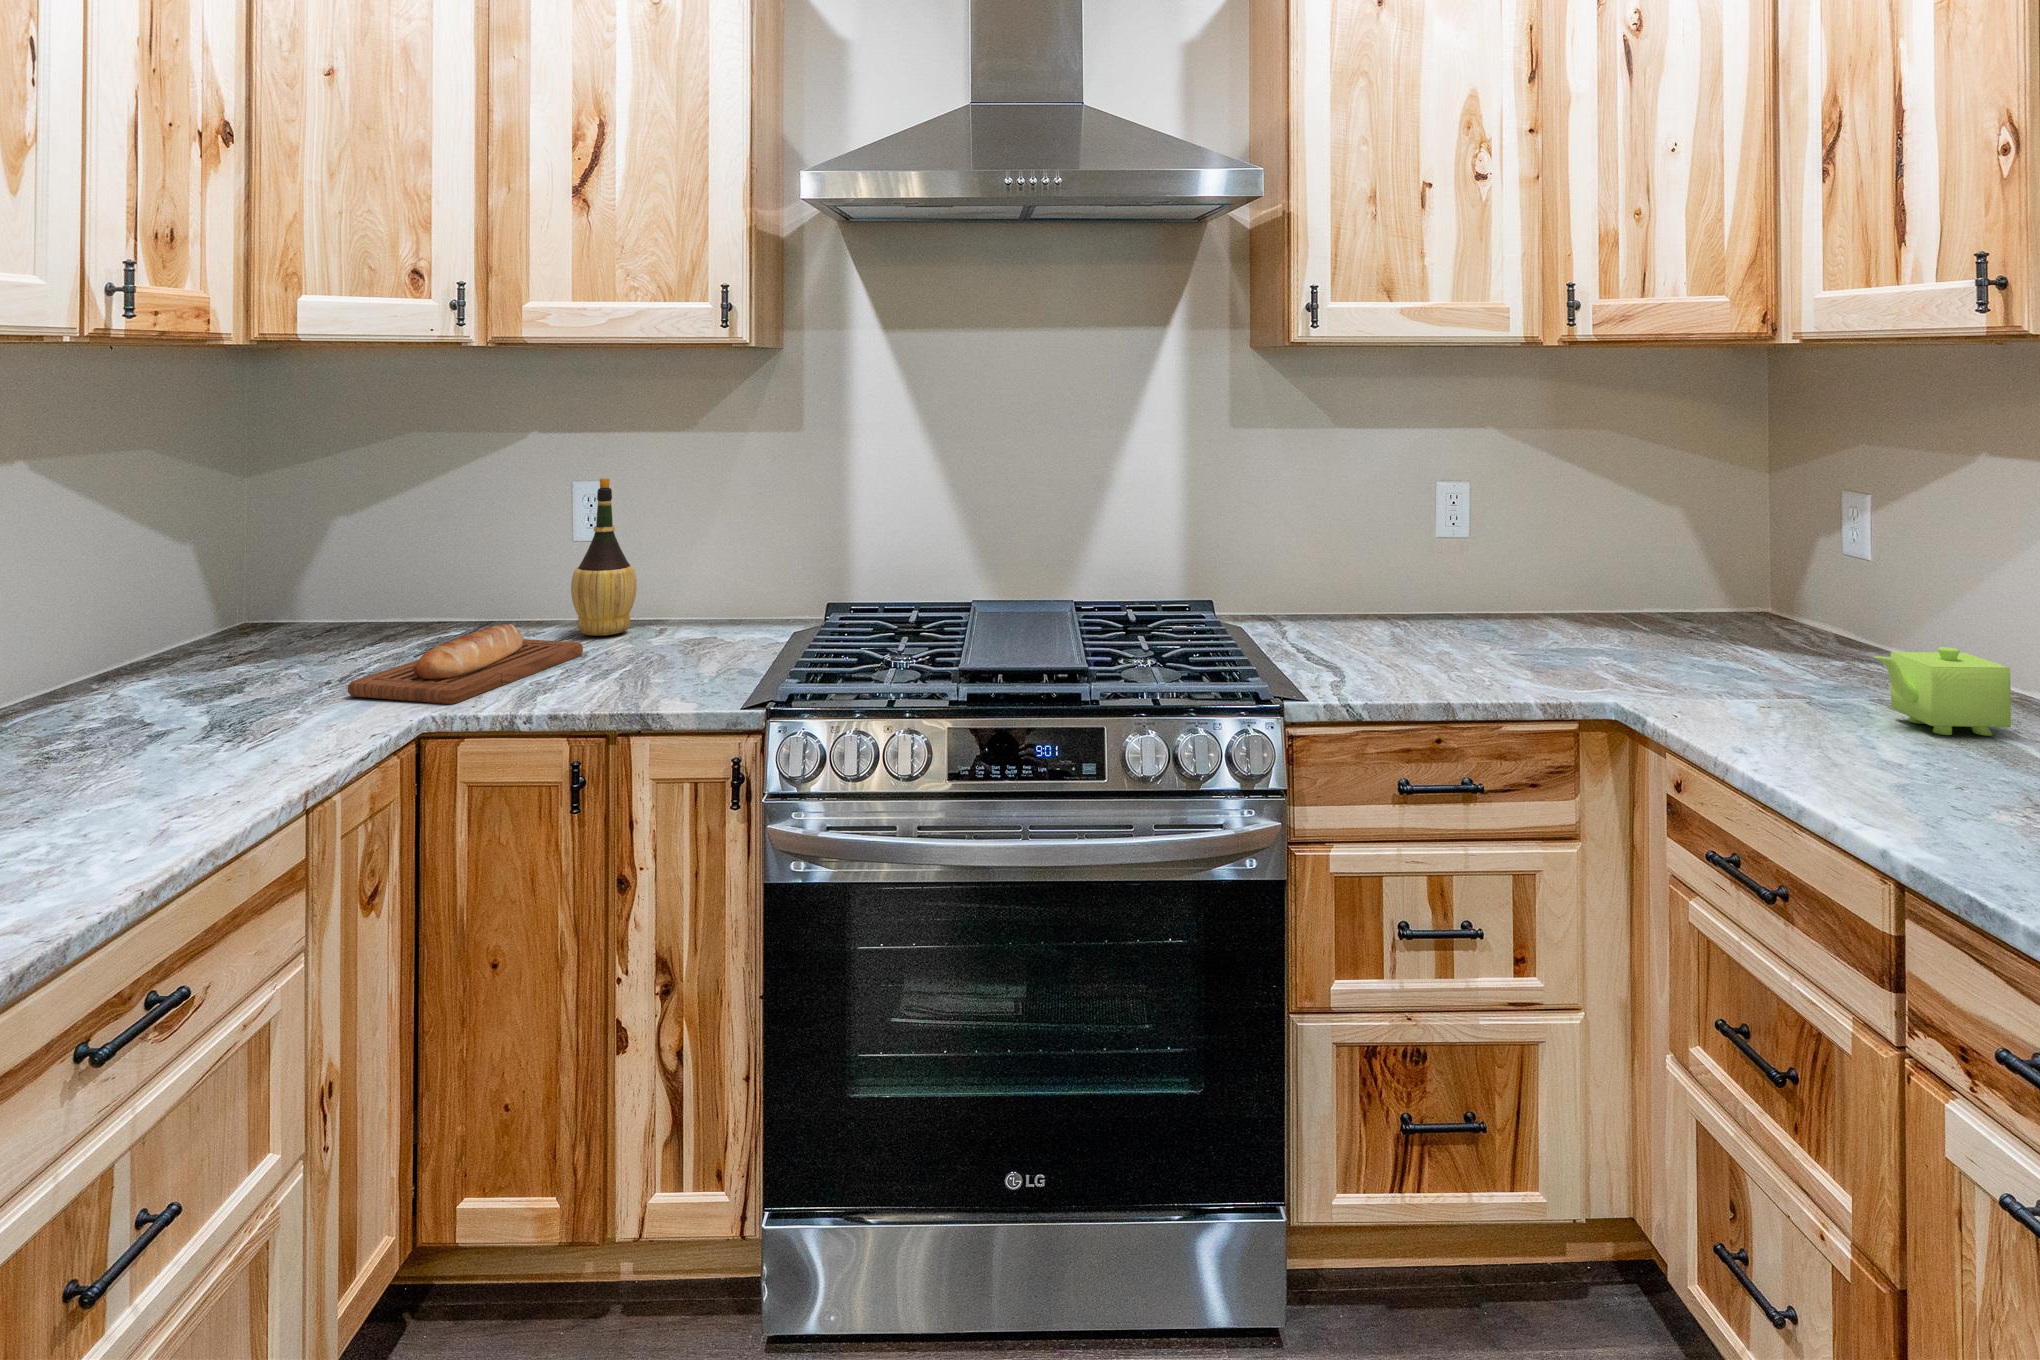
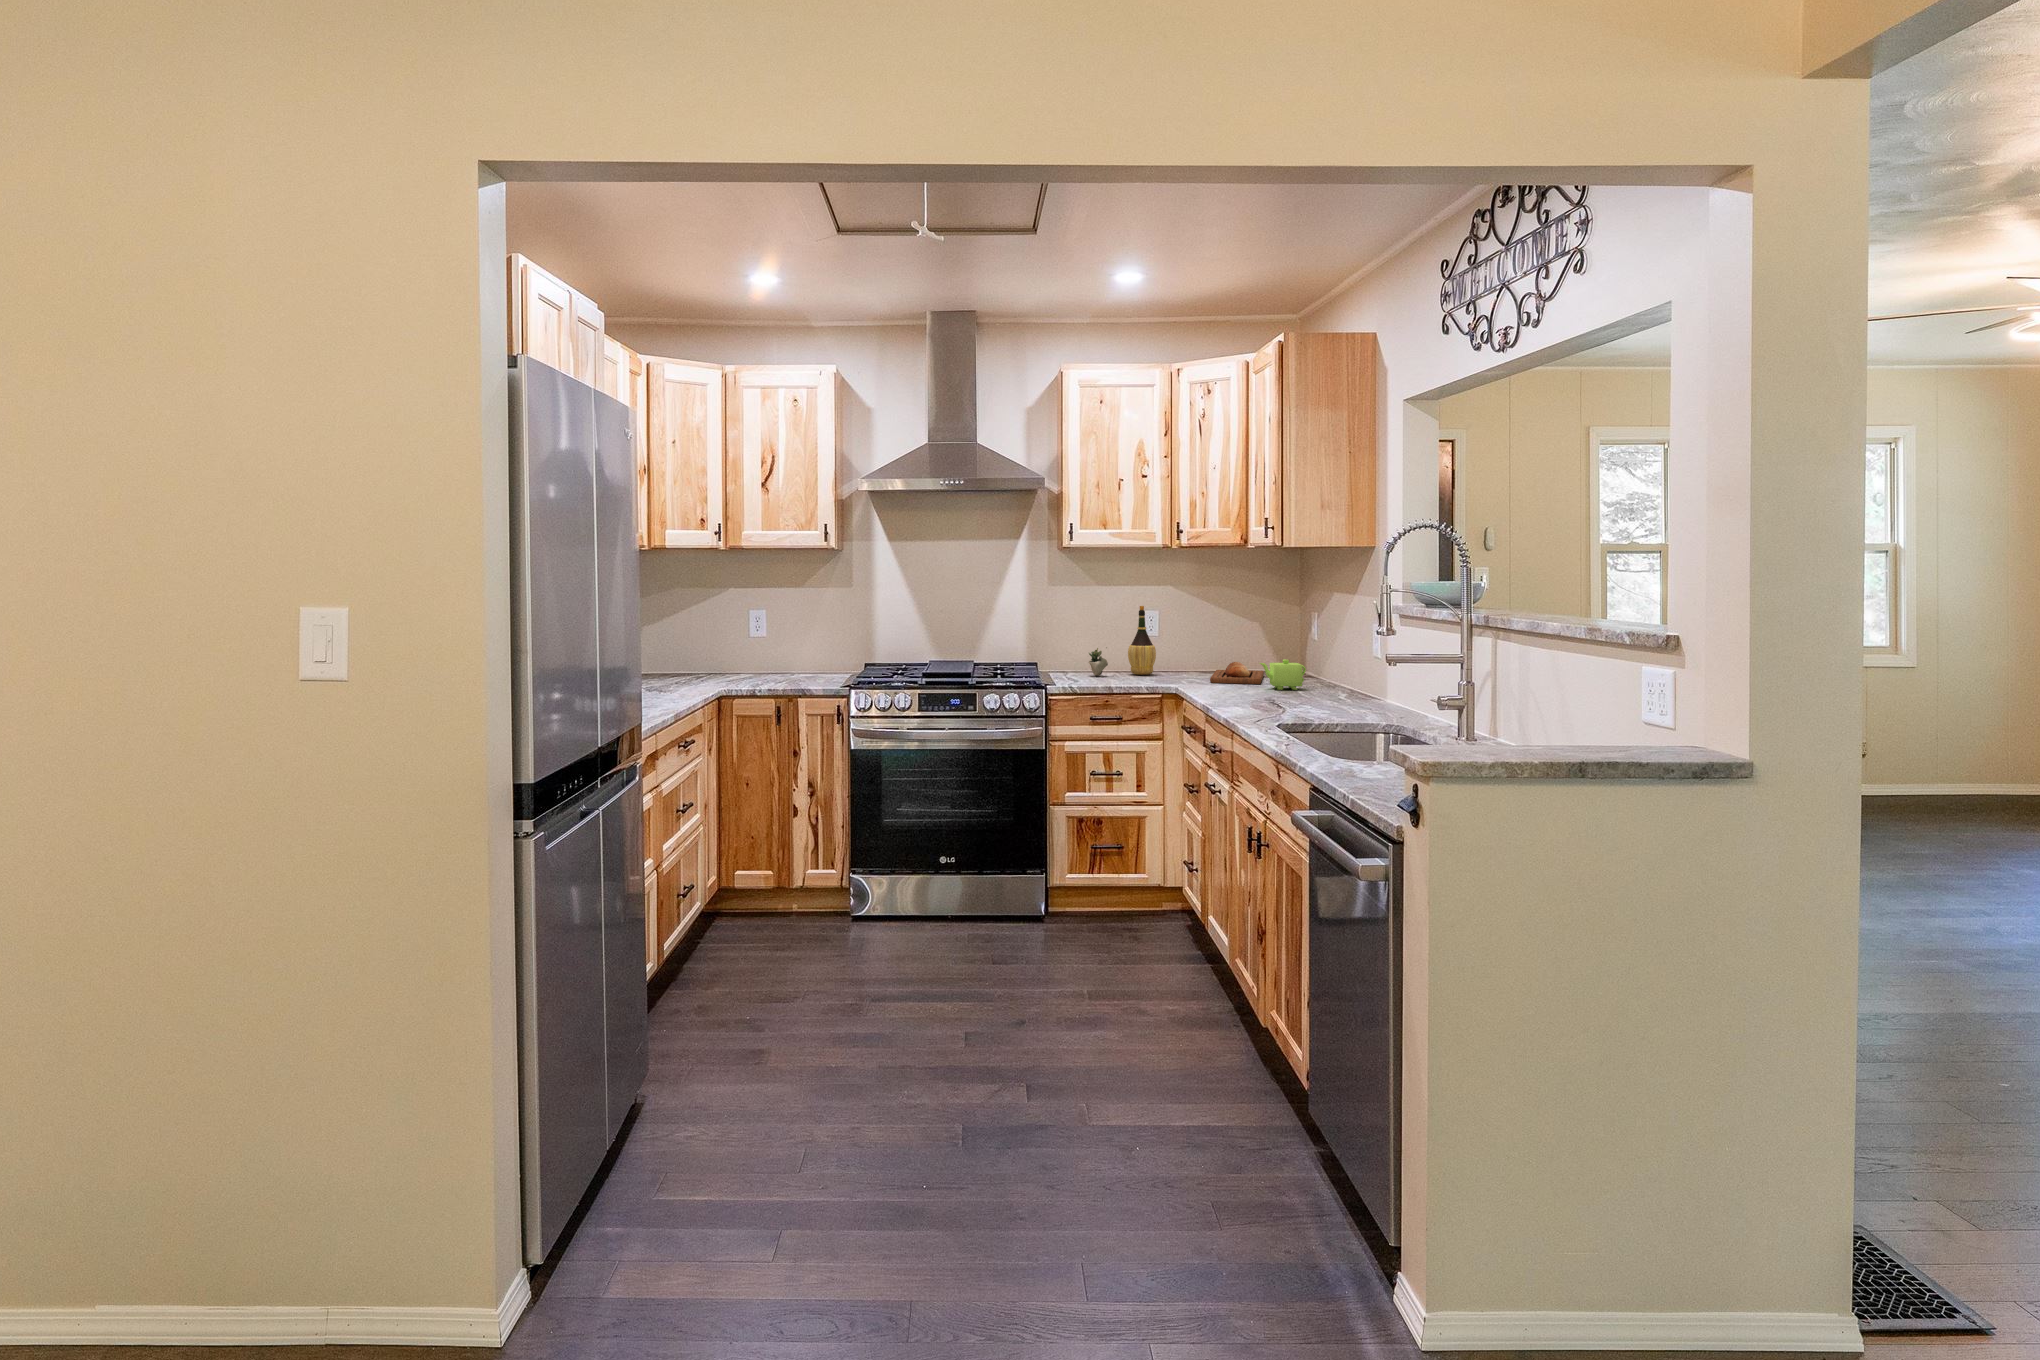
wine bottle: present [571,478,637,635] -> present [1128,606,1156,675]
succulent plant: none [1356,585,1417,654] -> present [1089,647,1108,676]
bread loaf: present [348,624,583,704] -> present [1210,662,1264,684]

